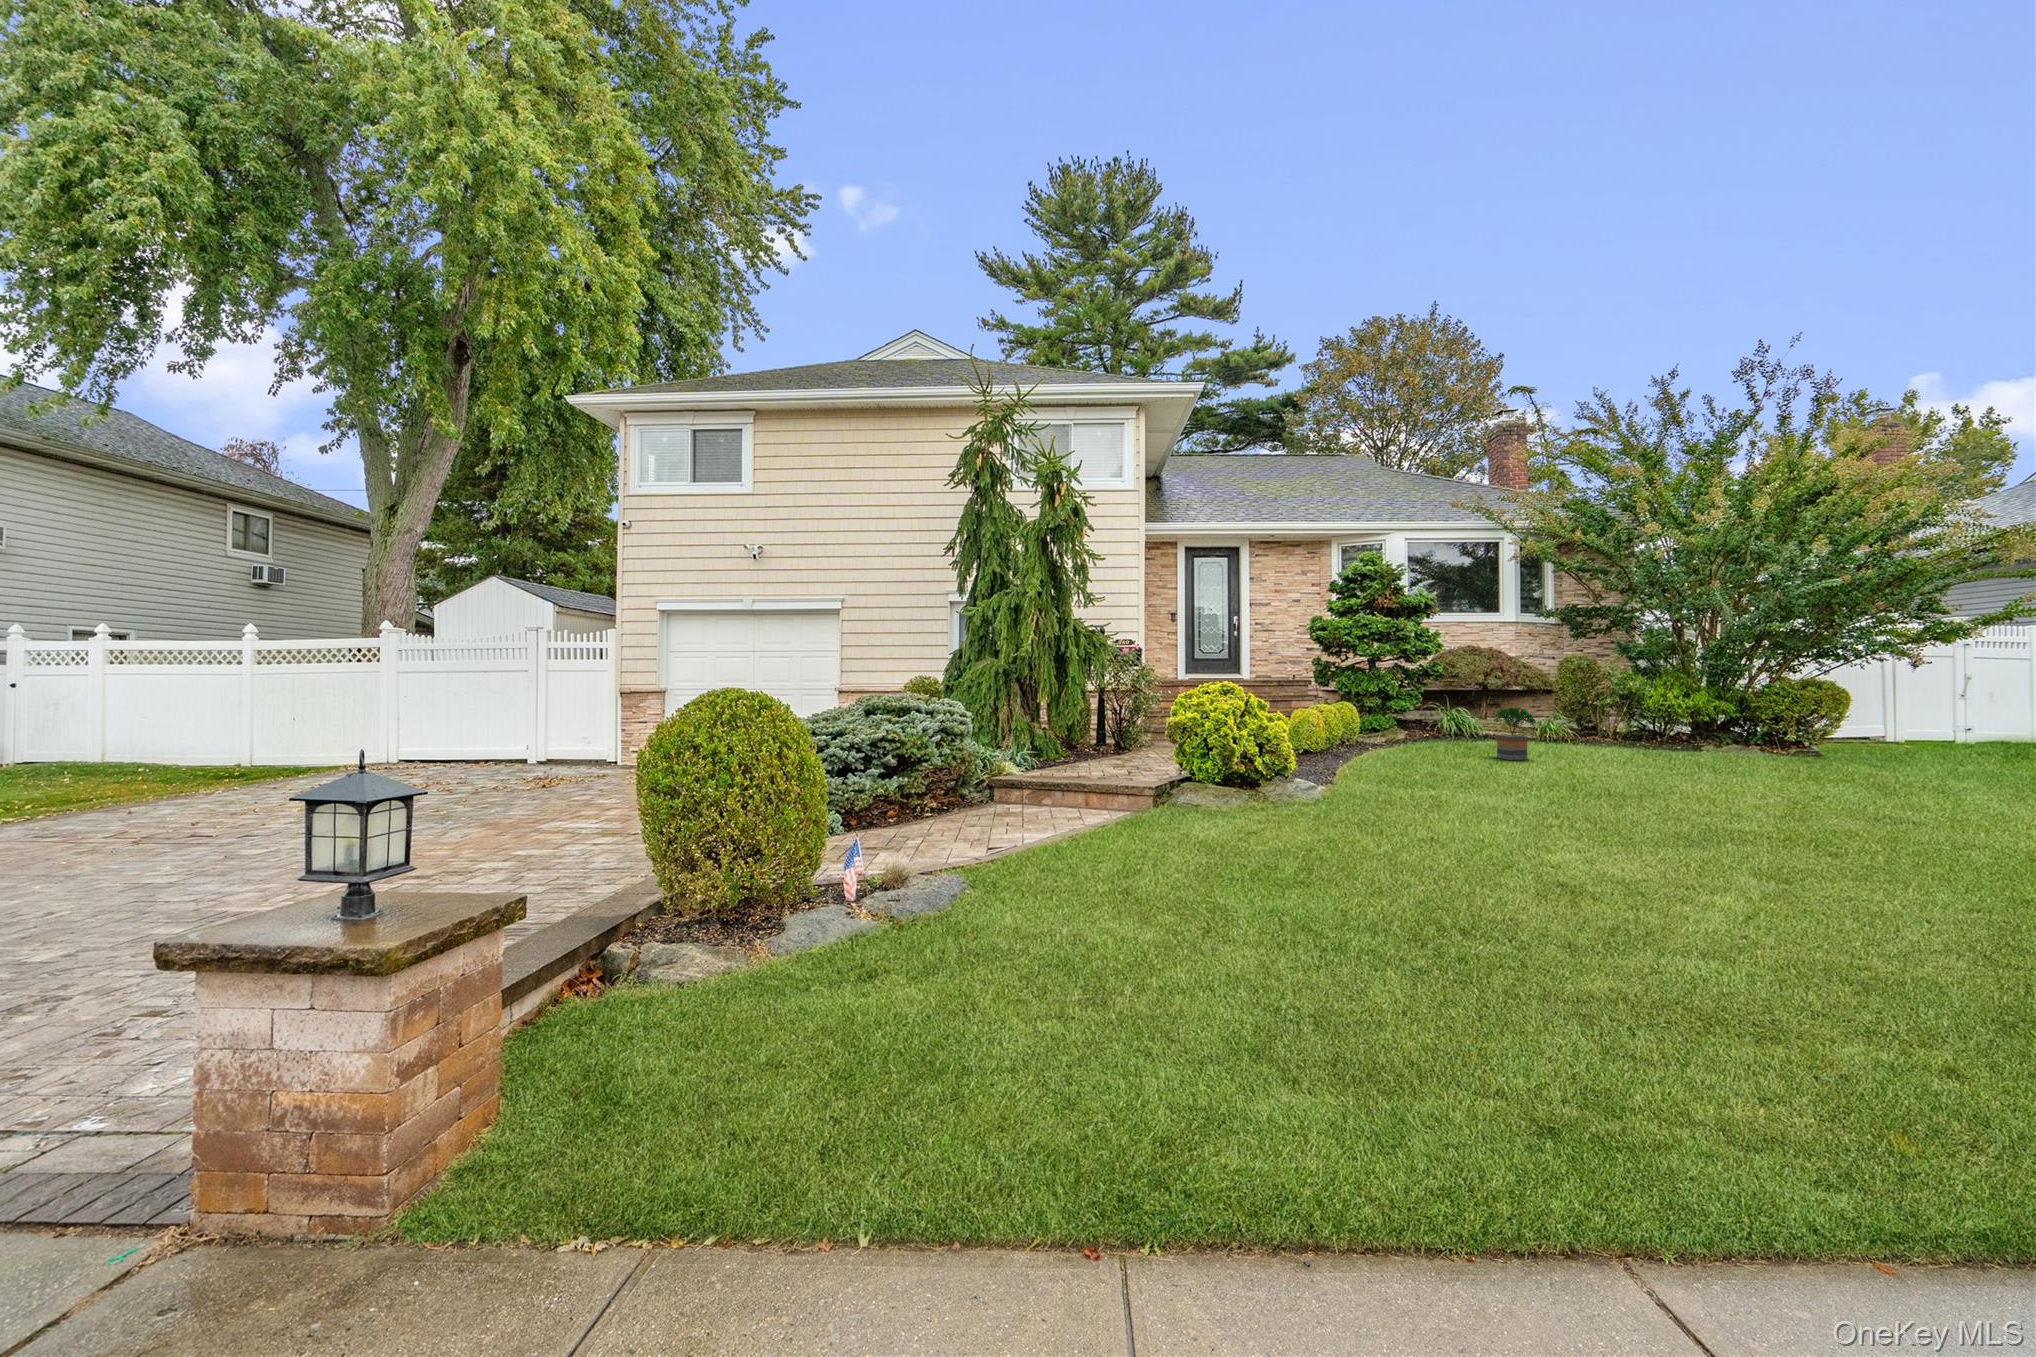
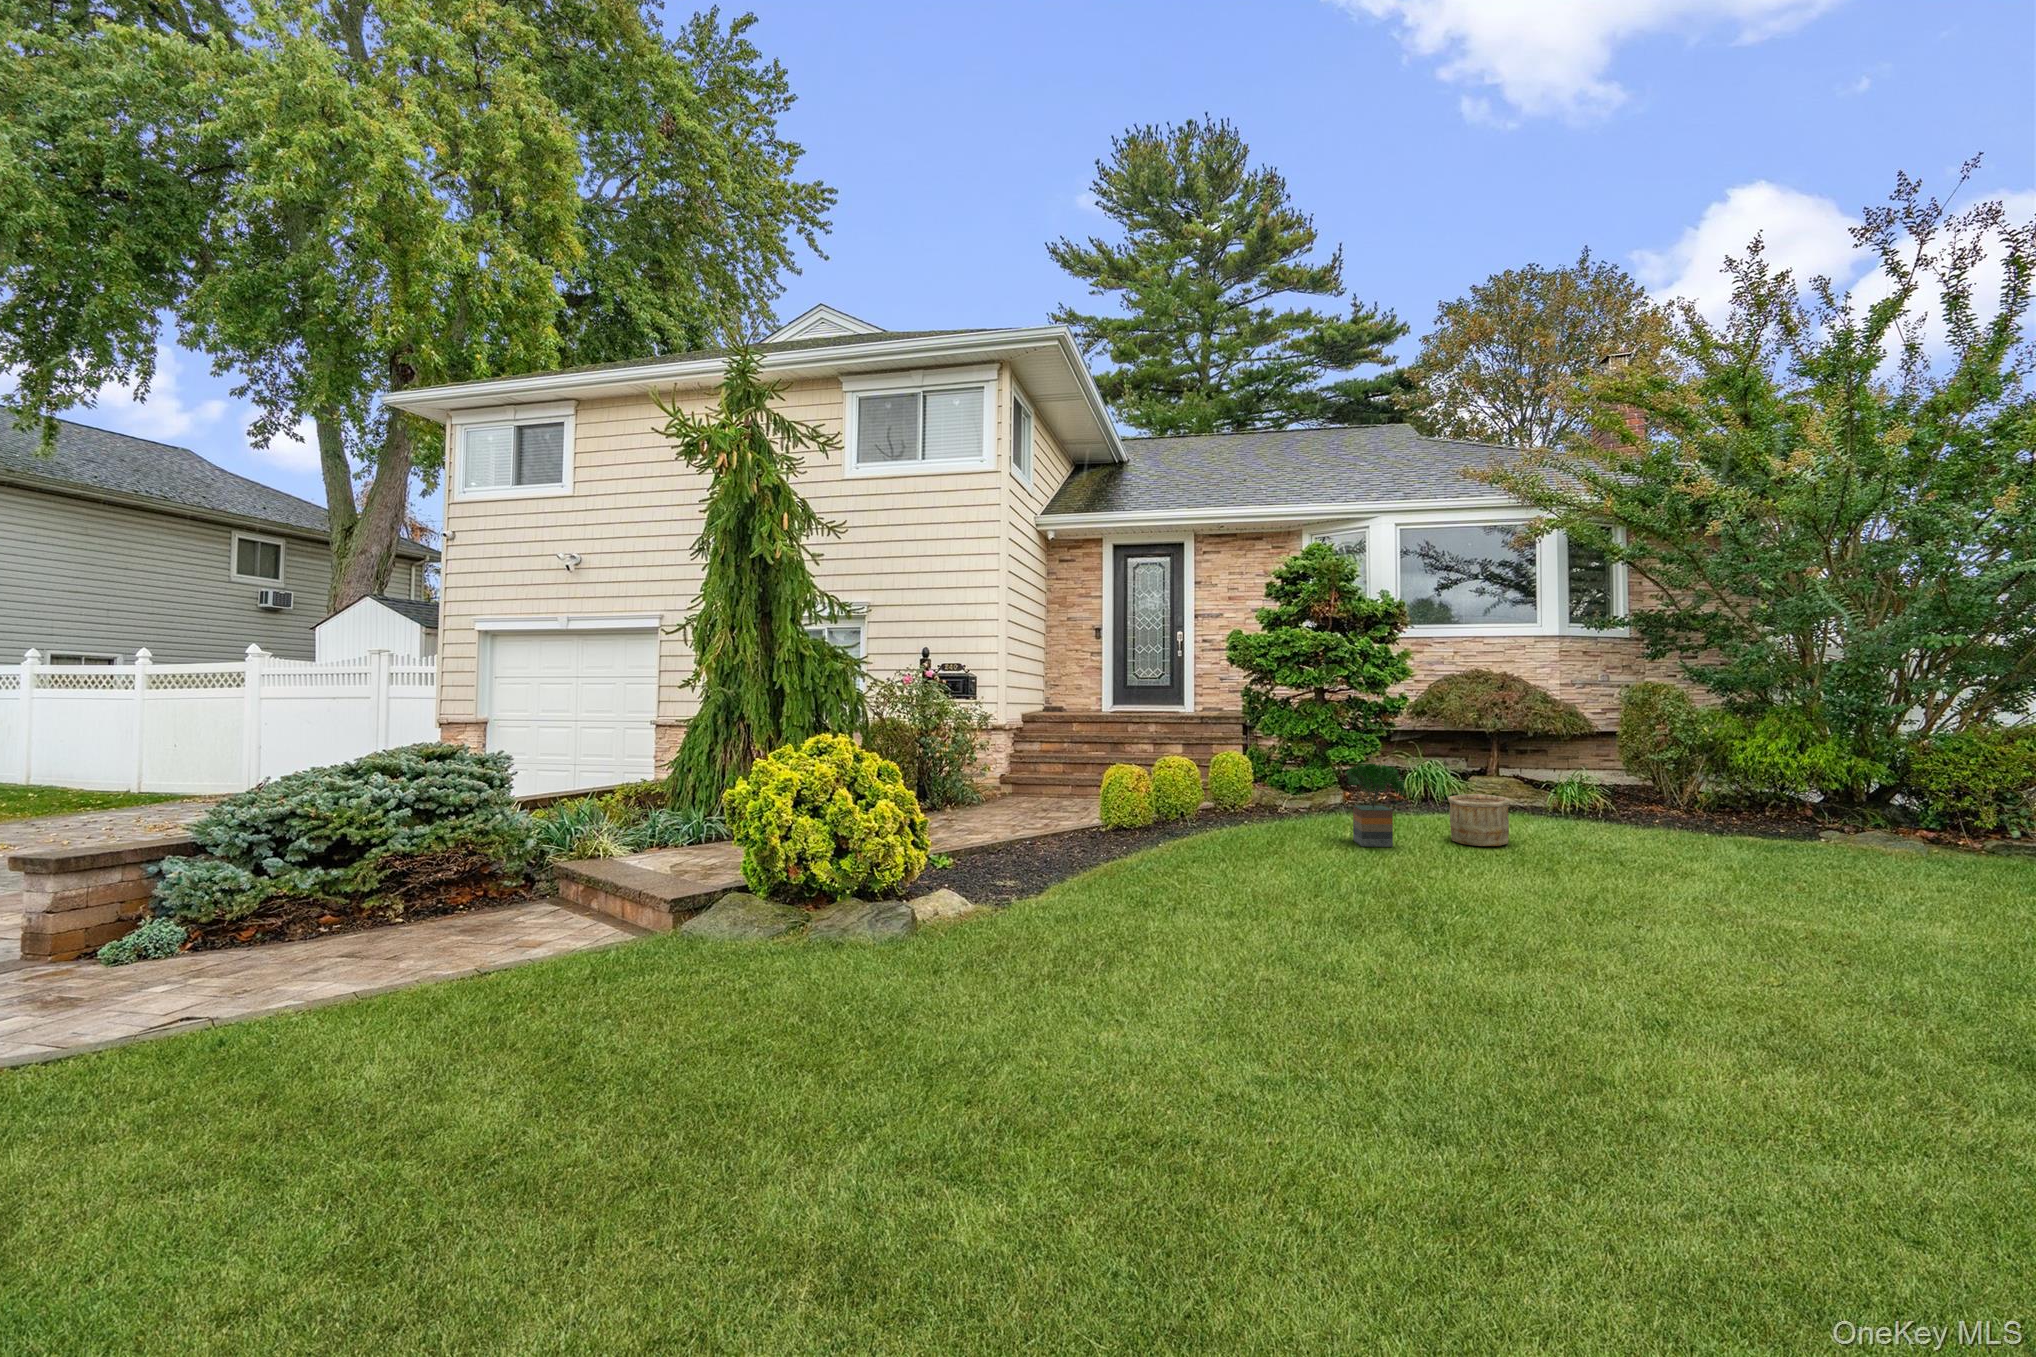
wooden bucket: none [1547,726,1589,757] -> present [1448,794,1510,846]

